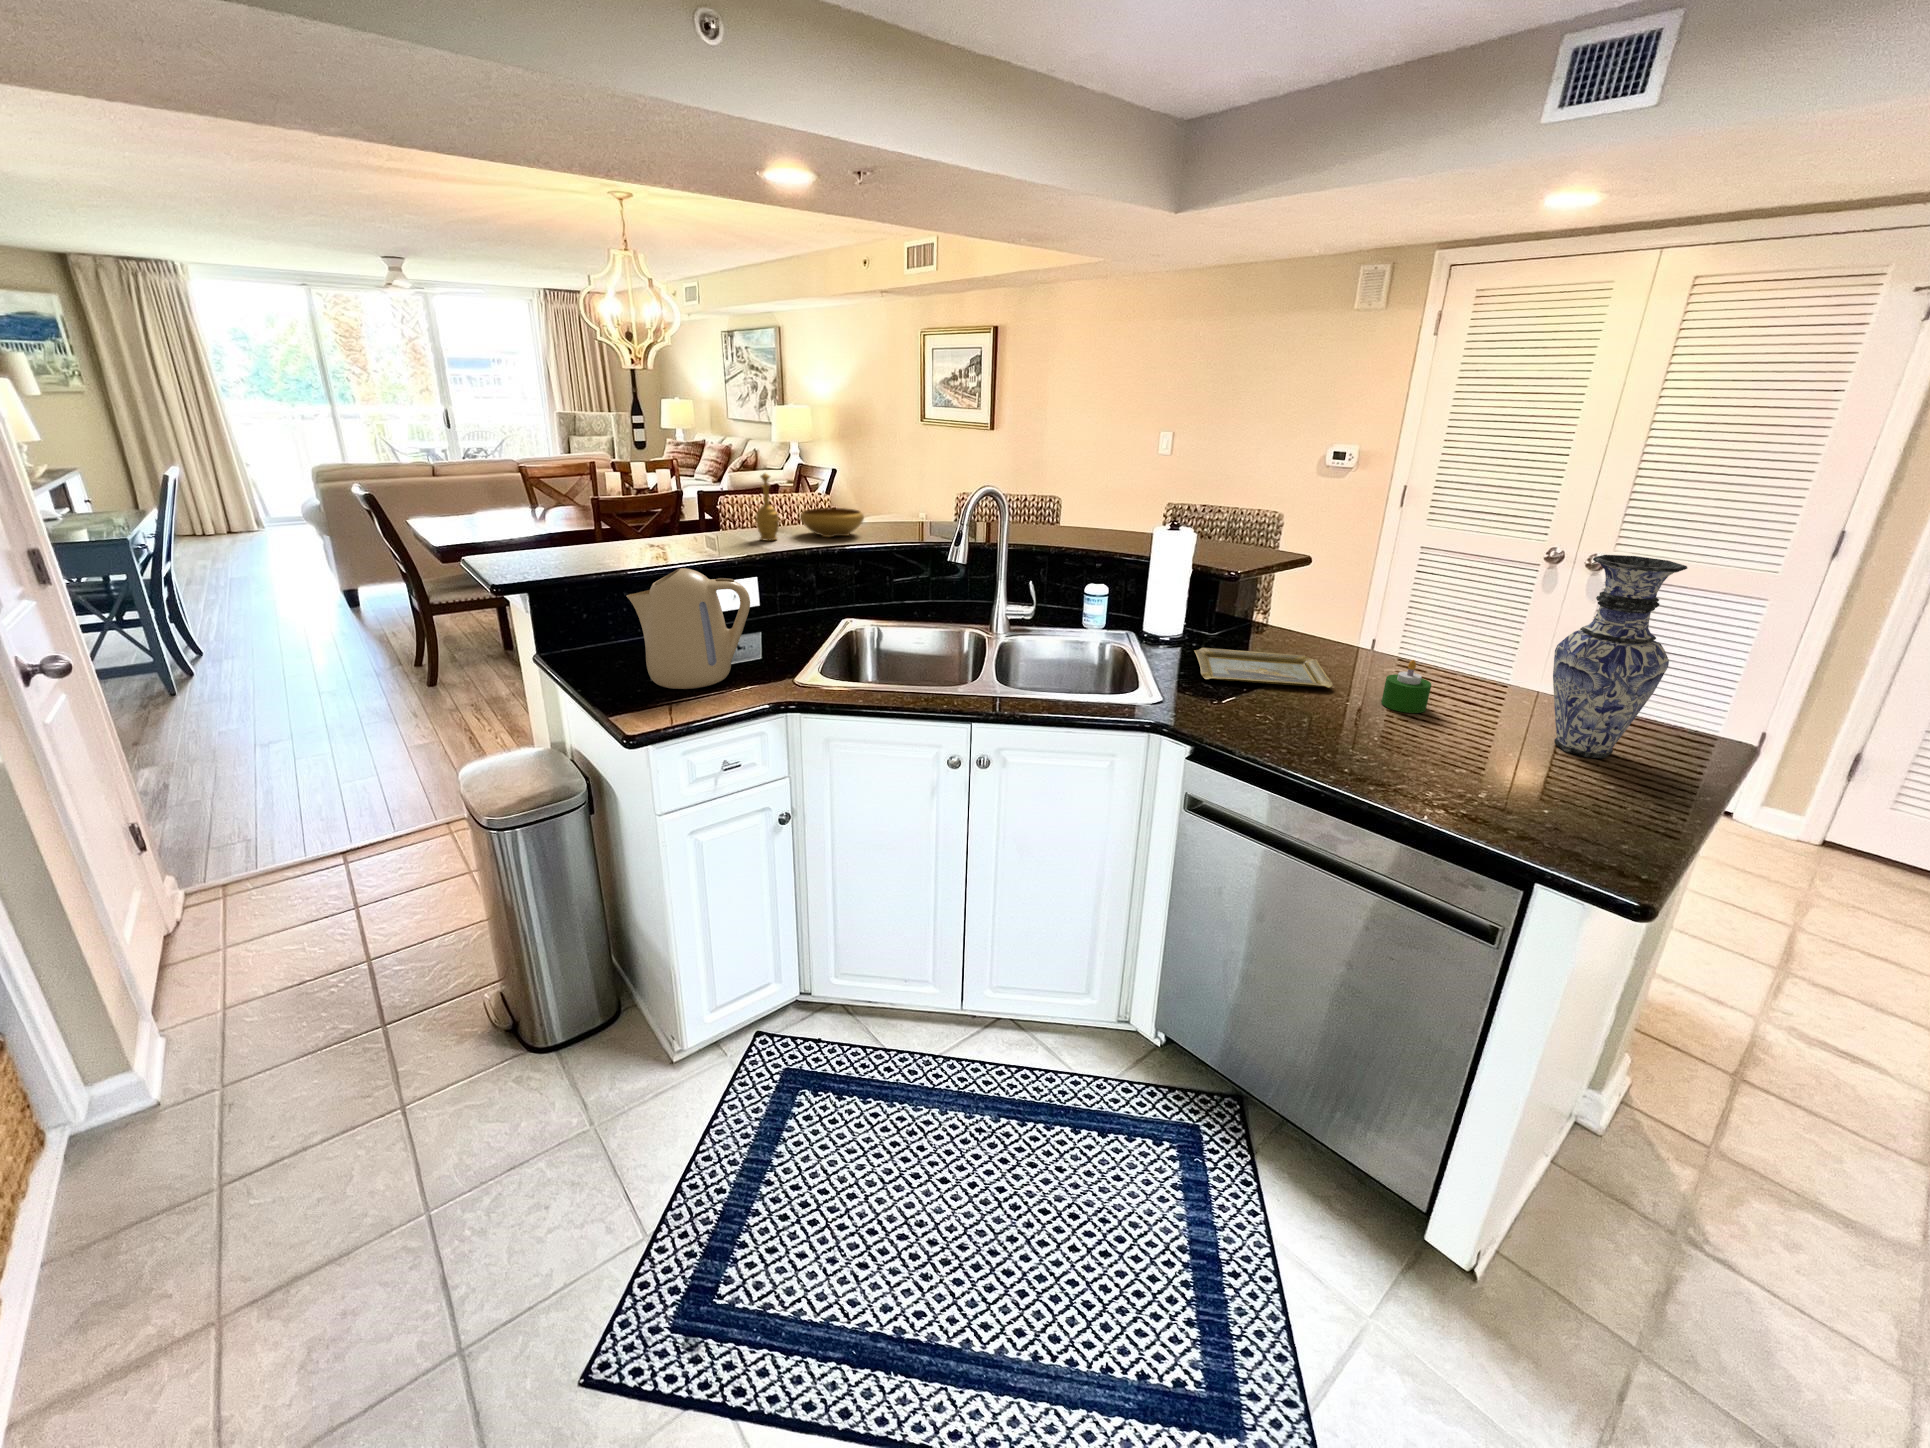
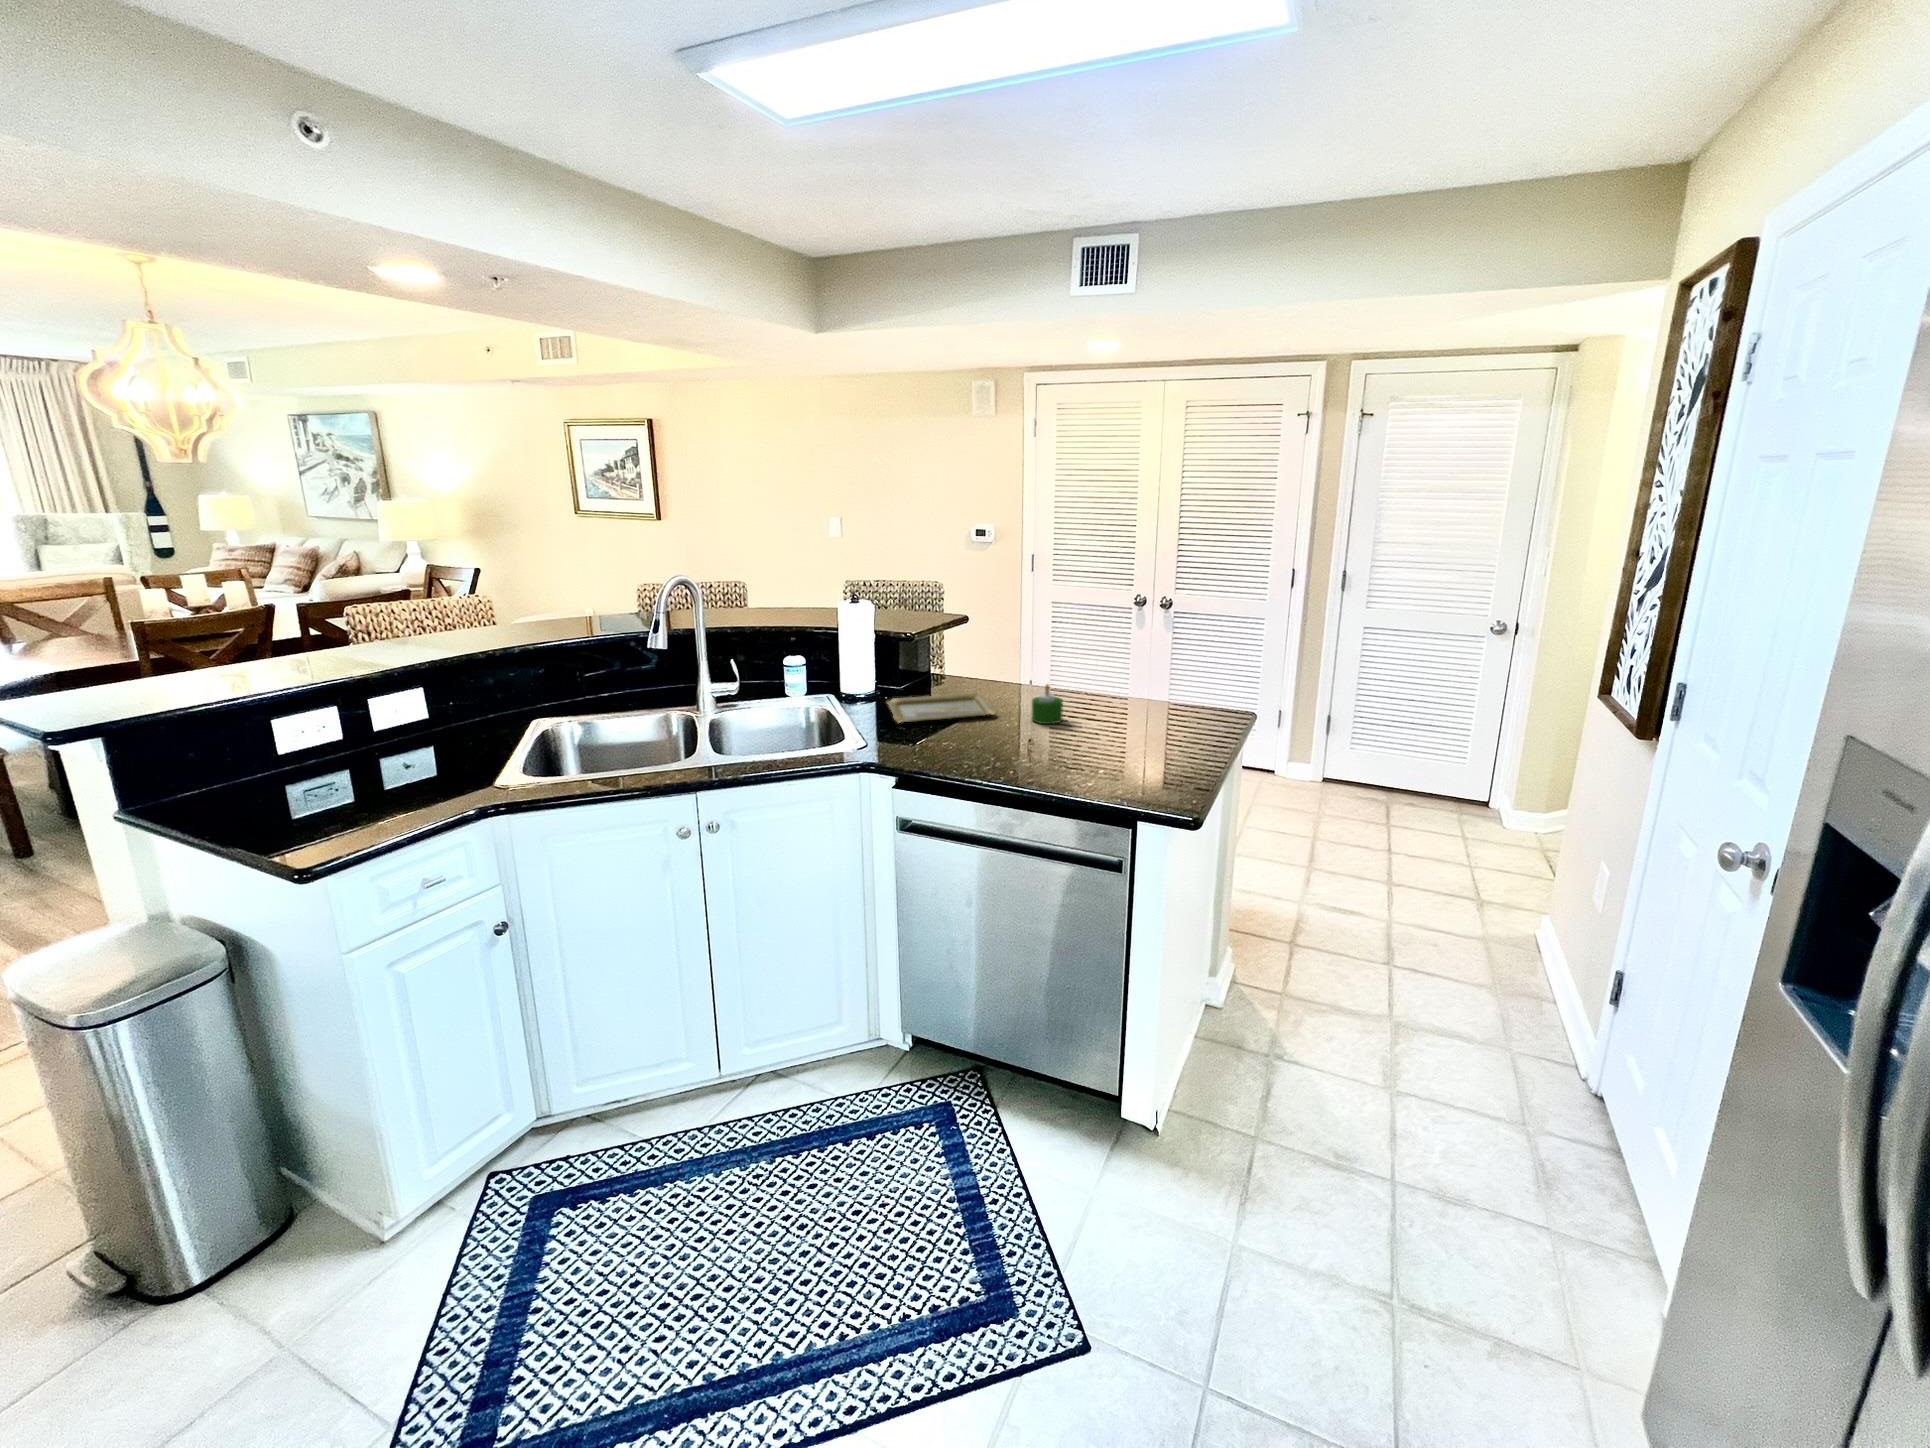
decorative bowl: present [755,473,864,540] -> none [409,579,542,650]
vase: present [1553,555,1687,758] -> none [1131,592,1195,734]
kettle: present [627,568,750,689] -> none [266,686,430,816]

